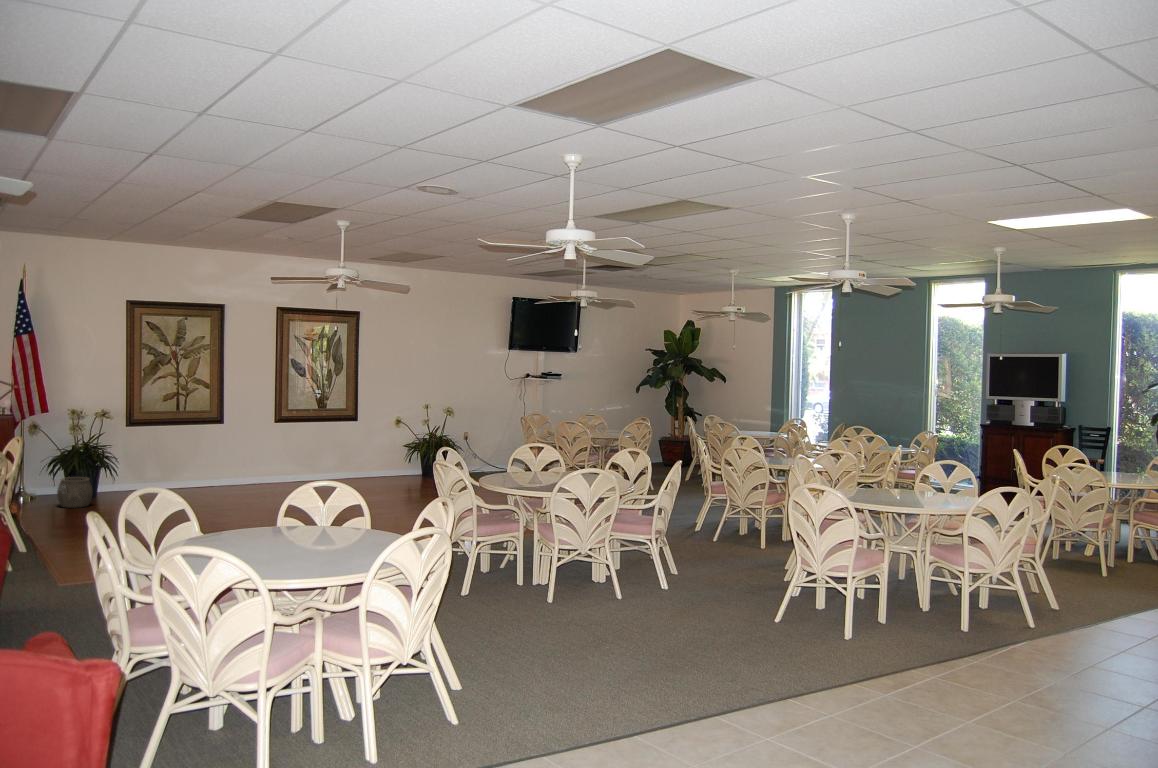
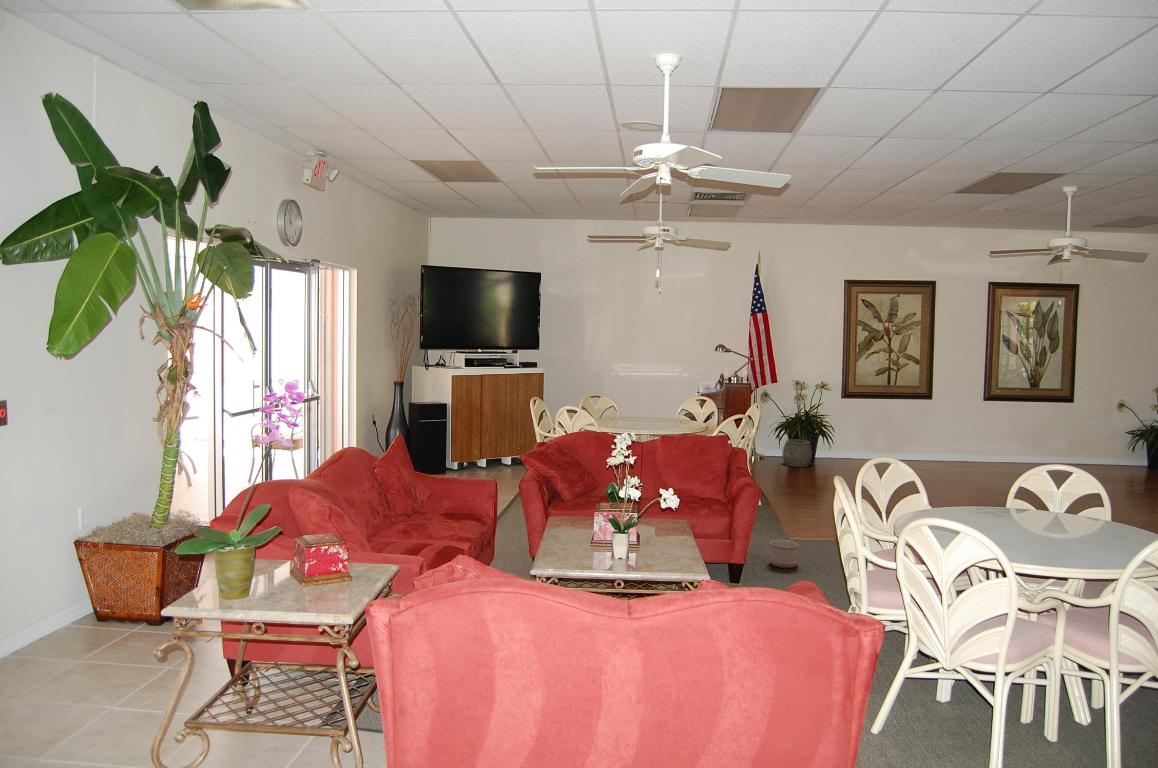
planter: none [45,580,76,607] -> present [769,540,798,568]

